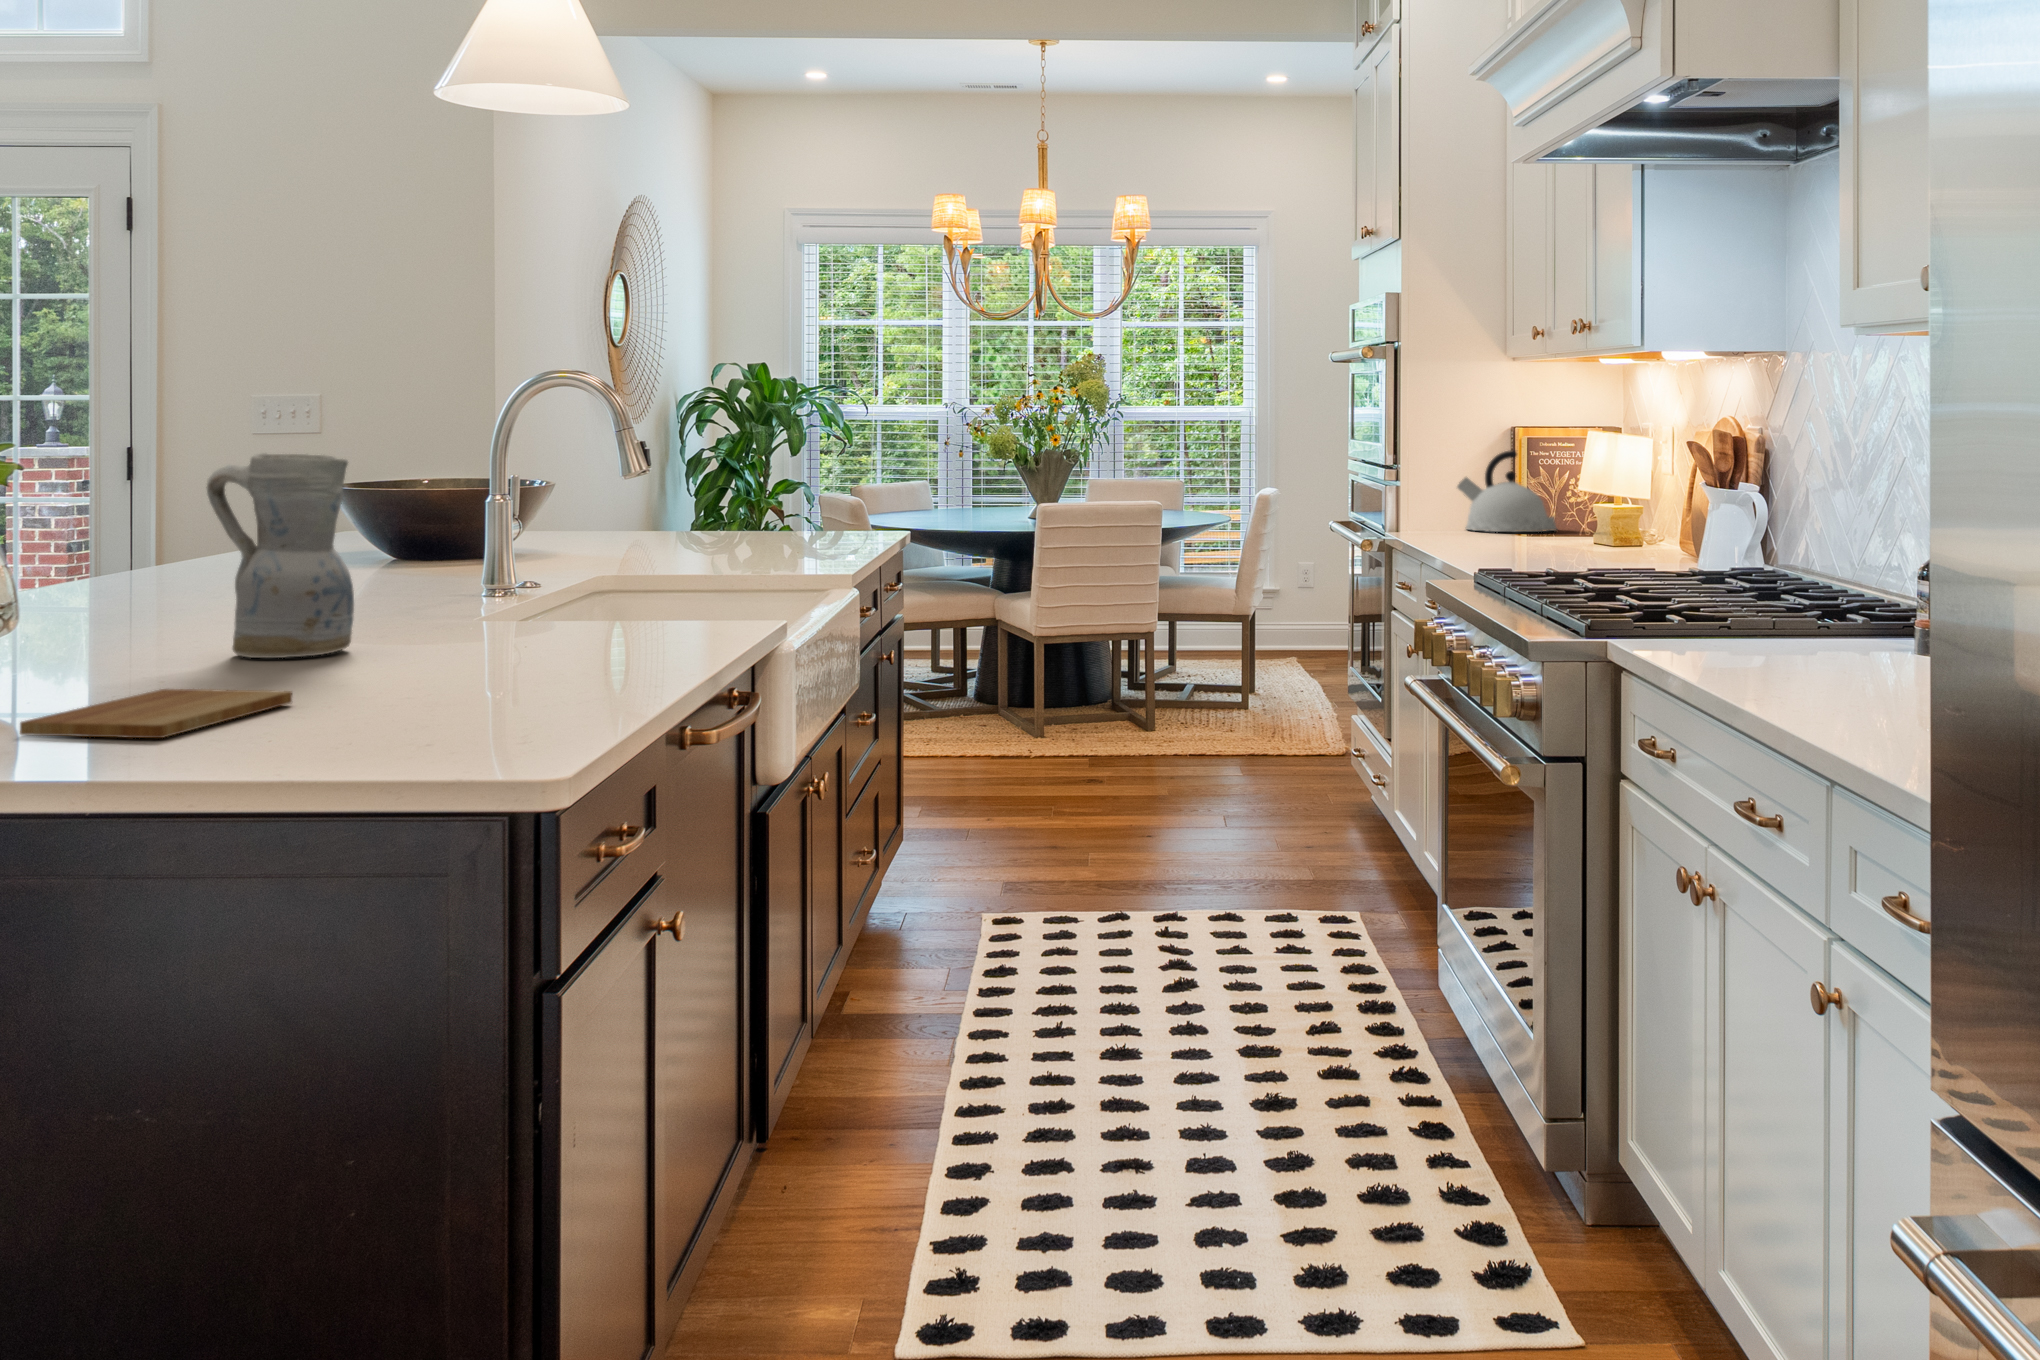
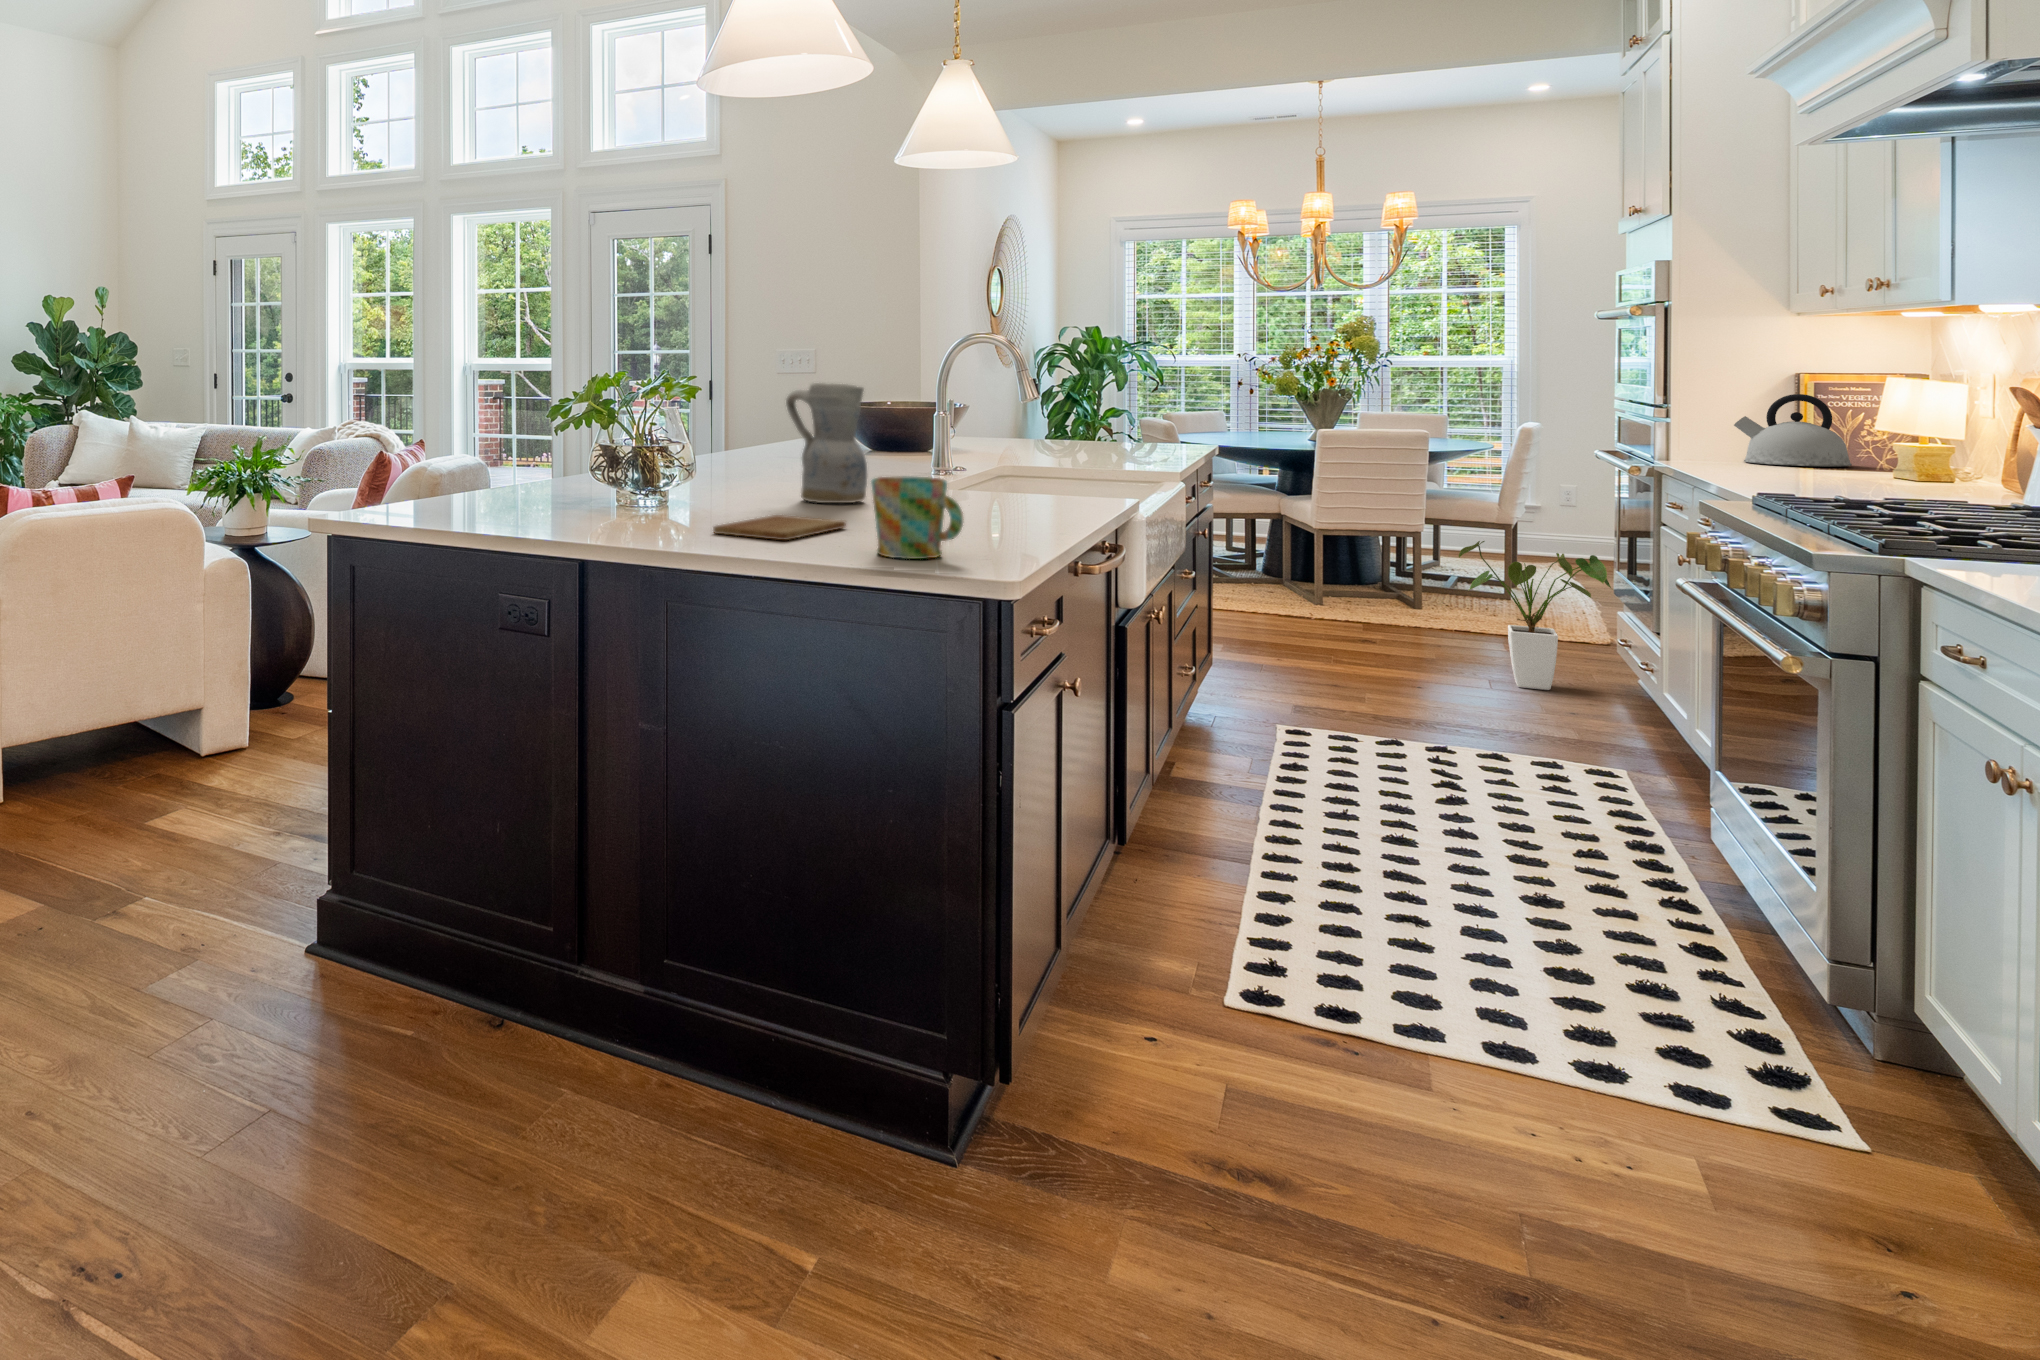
mug: none [318,612,479,755] -> present [871,476,964,559]
house plant: none [1191,638,1346,817] -> present [1459,541,1611,690]

